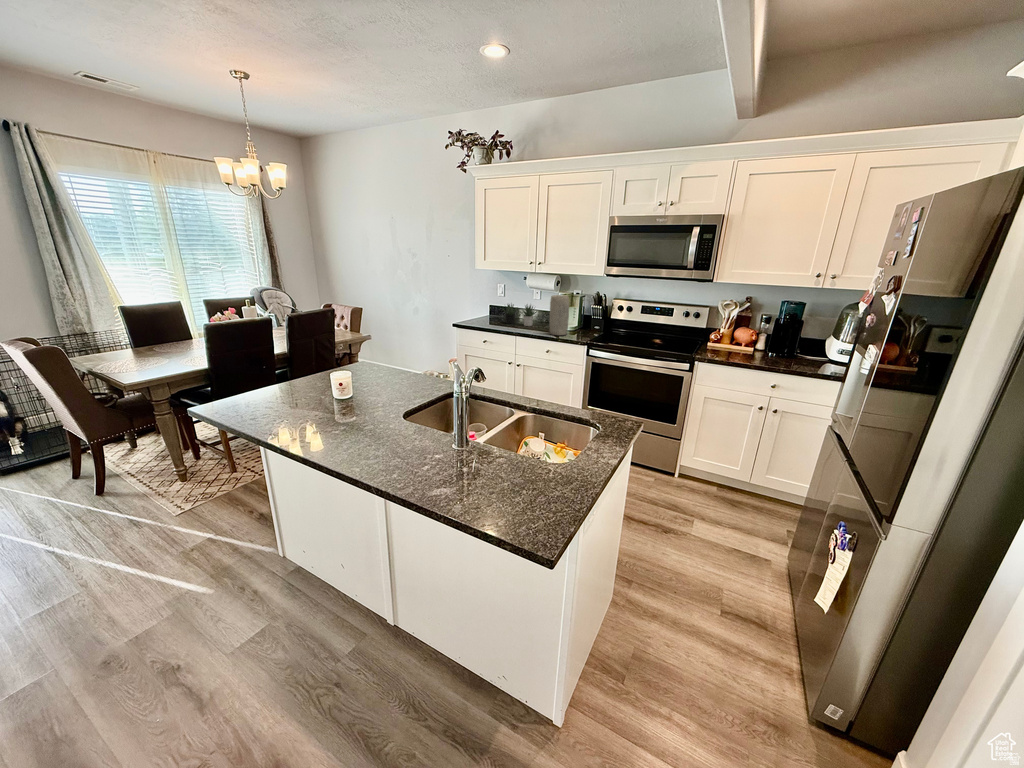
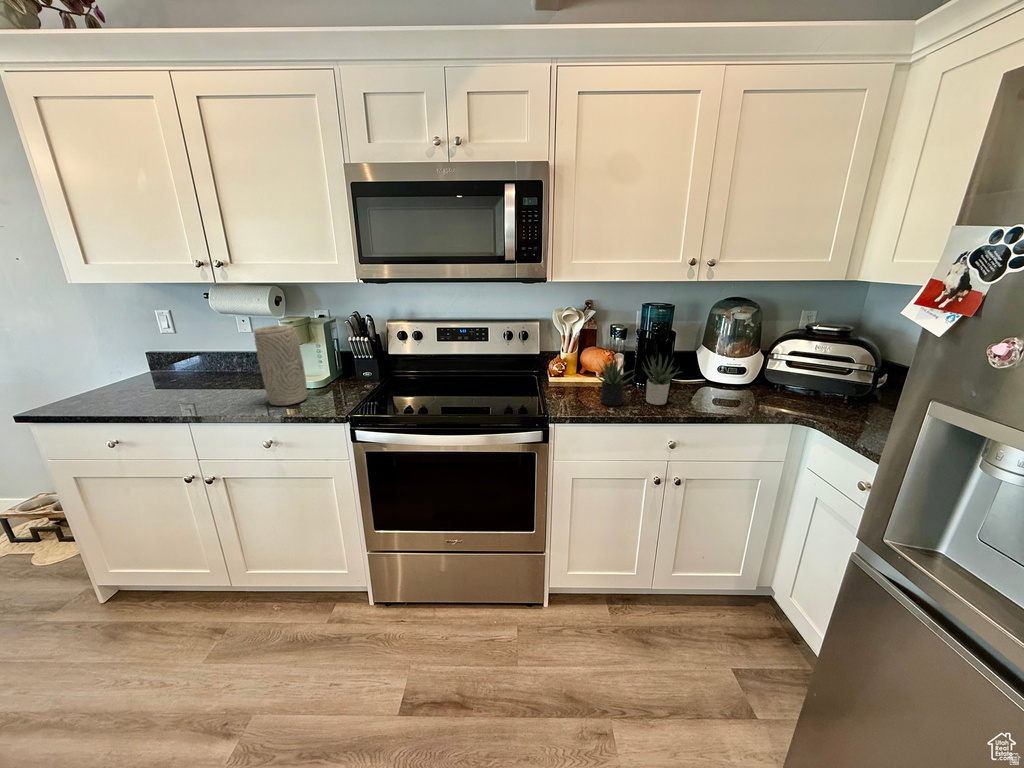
succulent plant: present [503,304,537,326] -> present [593,355,680,406]

